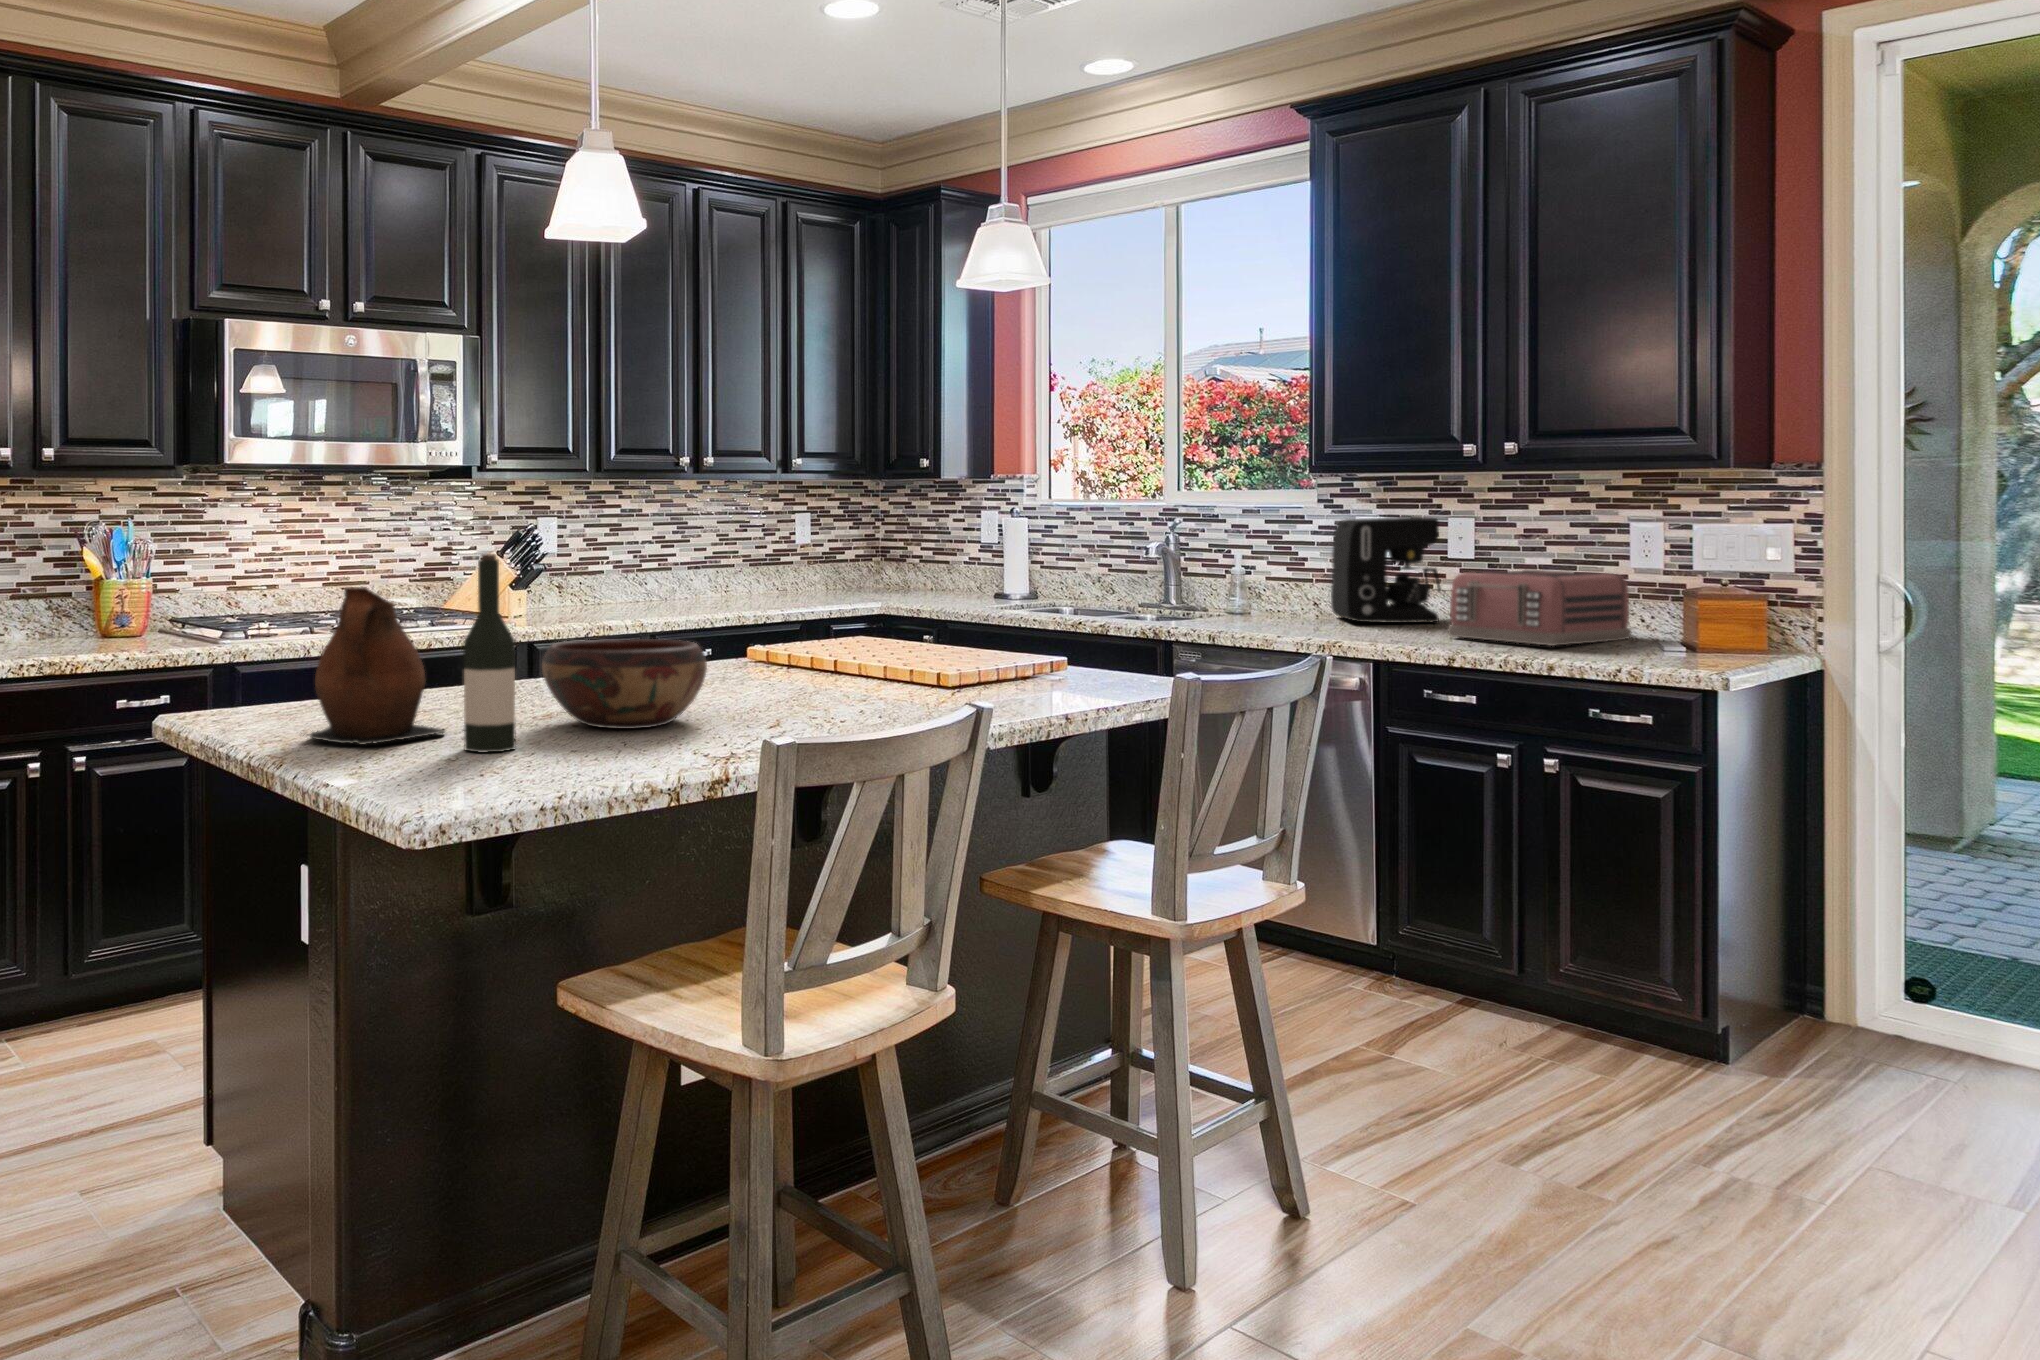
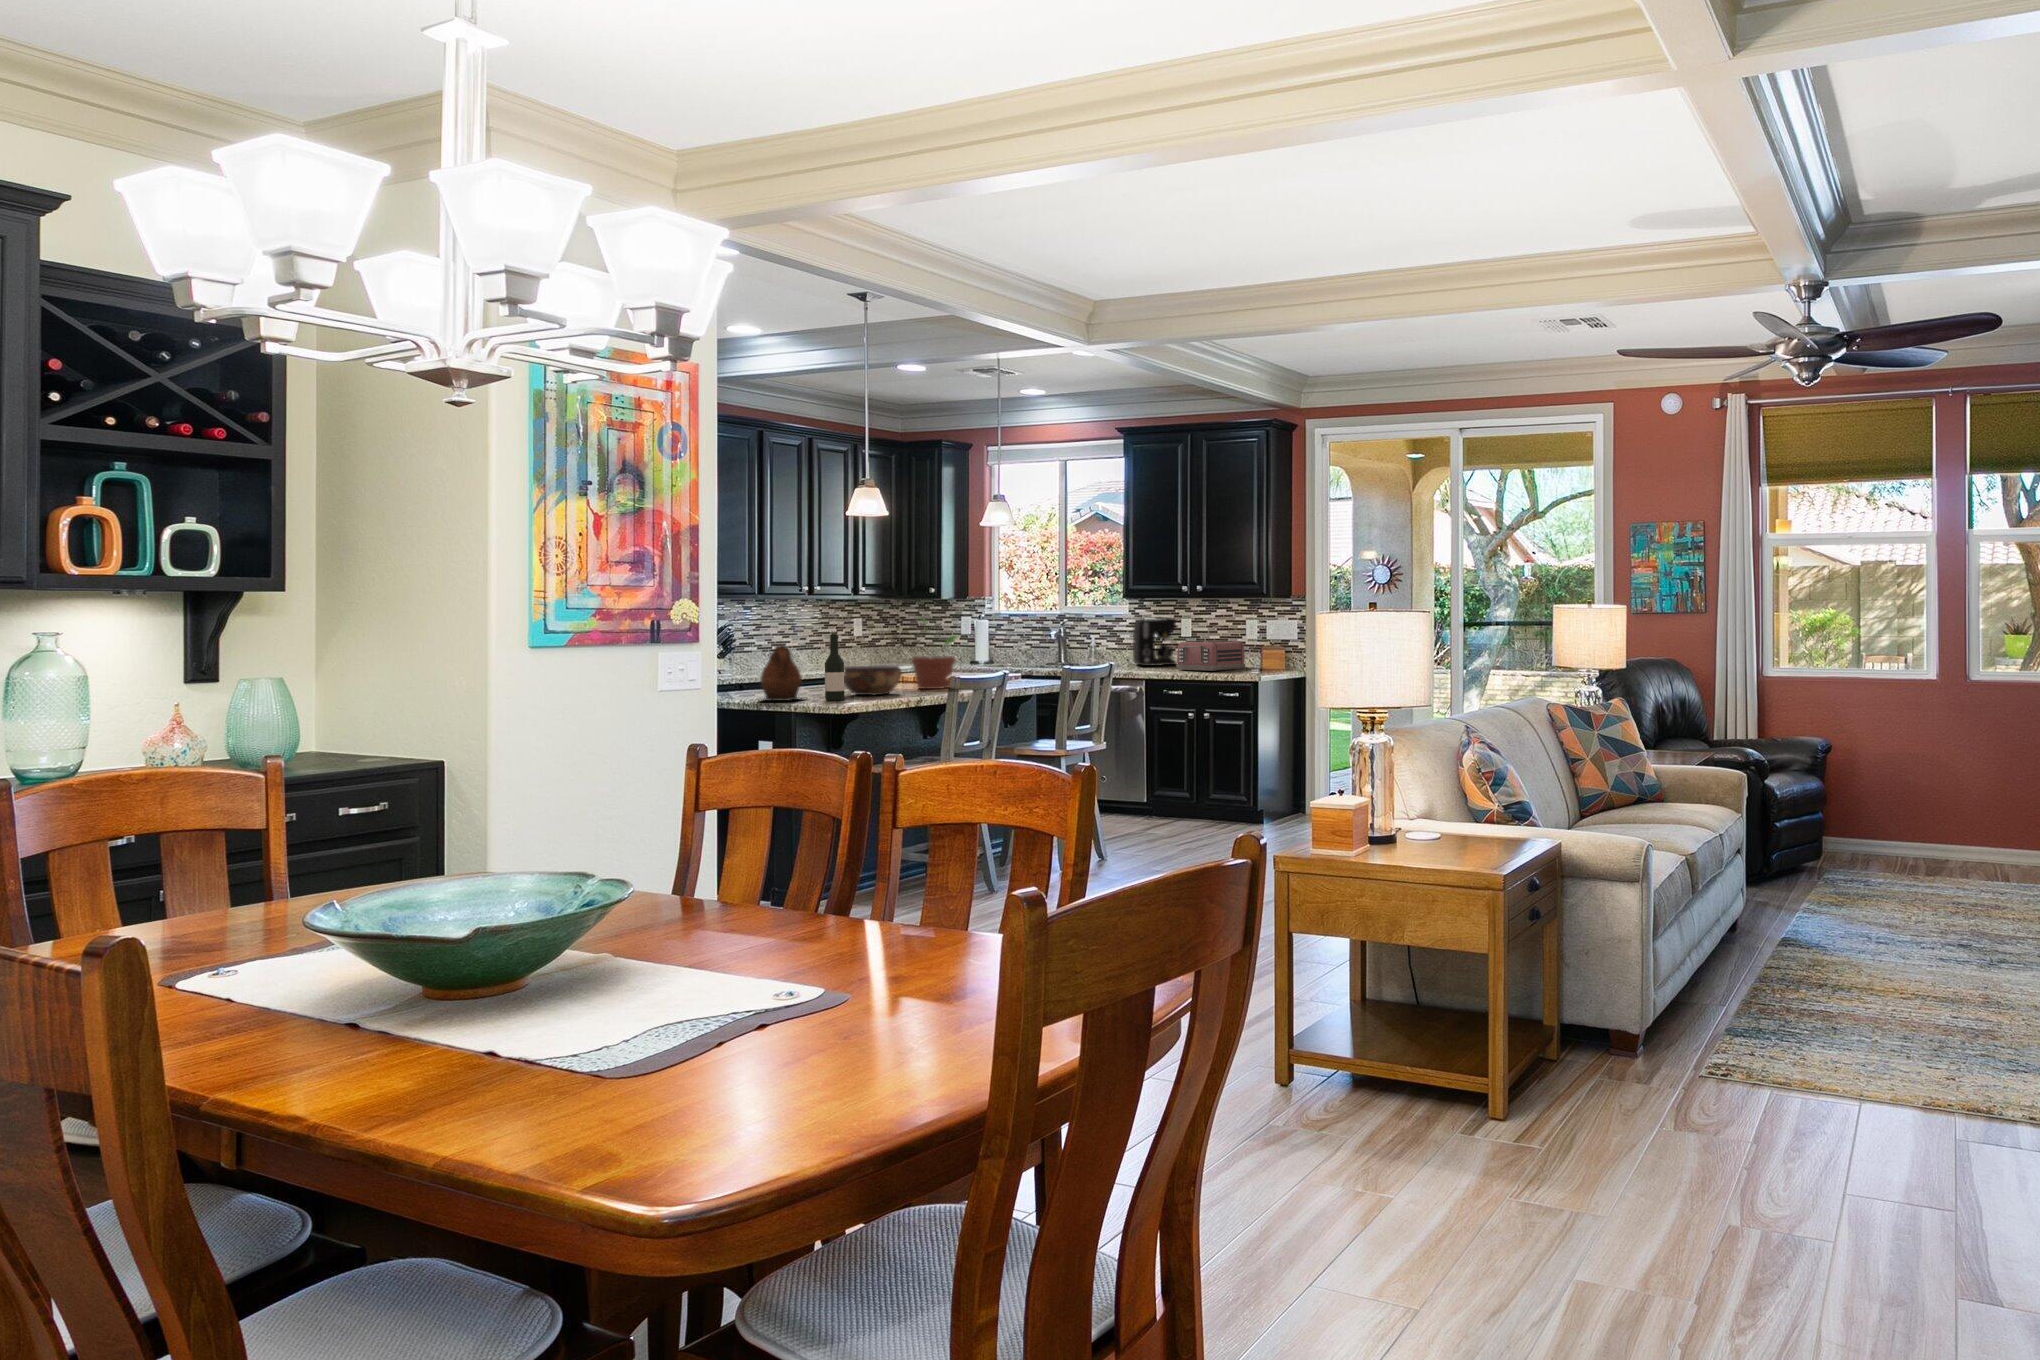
potted plant: none [759,509,888,706] -> present [912,618,958,689]

